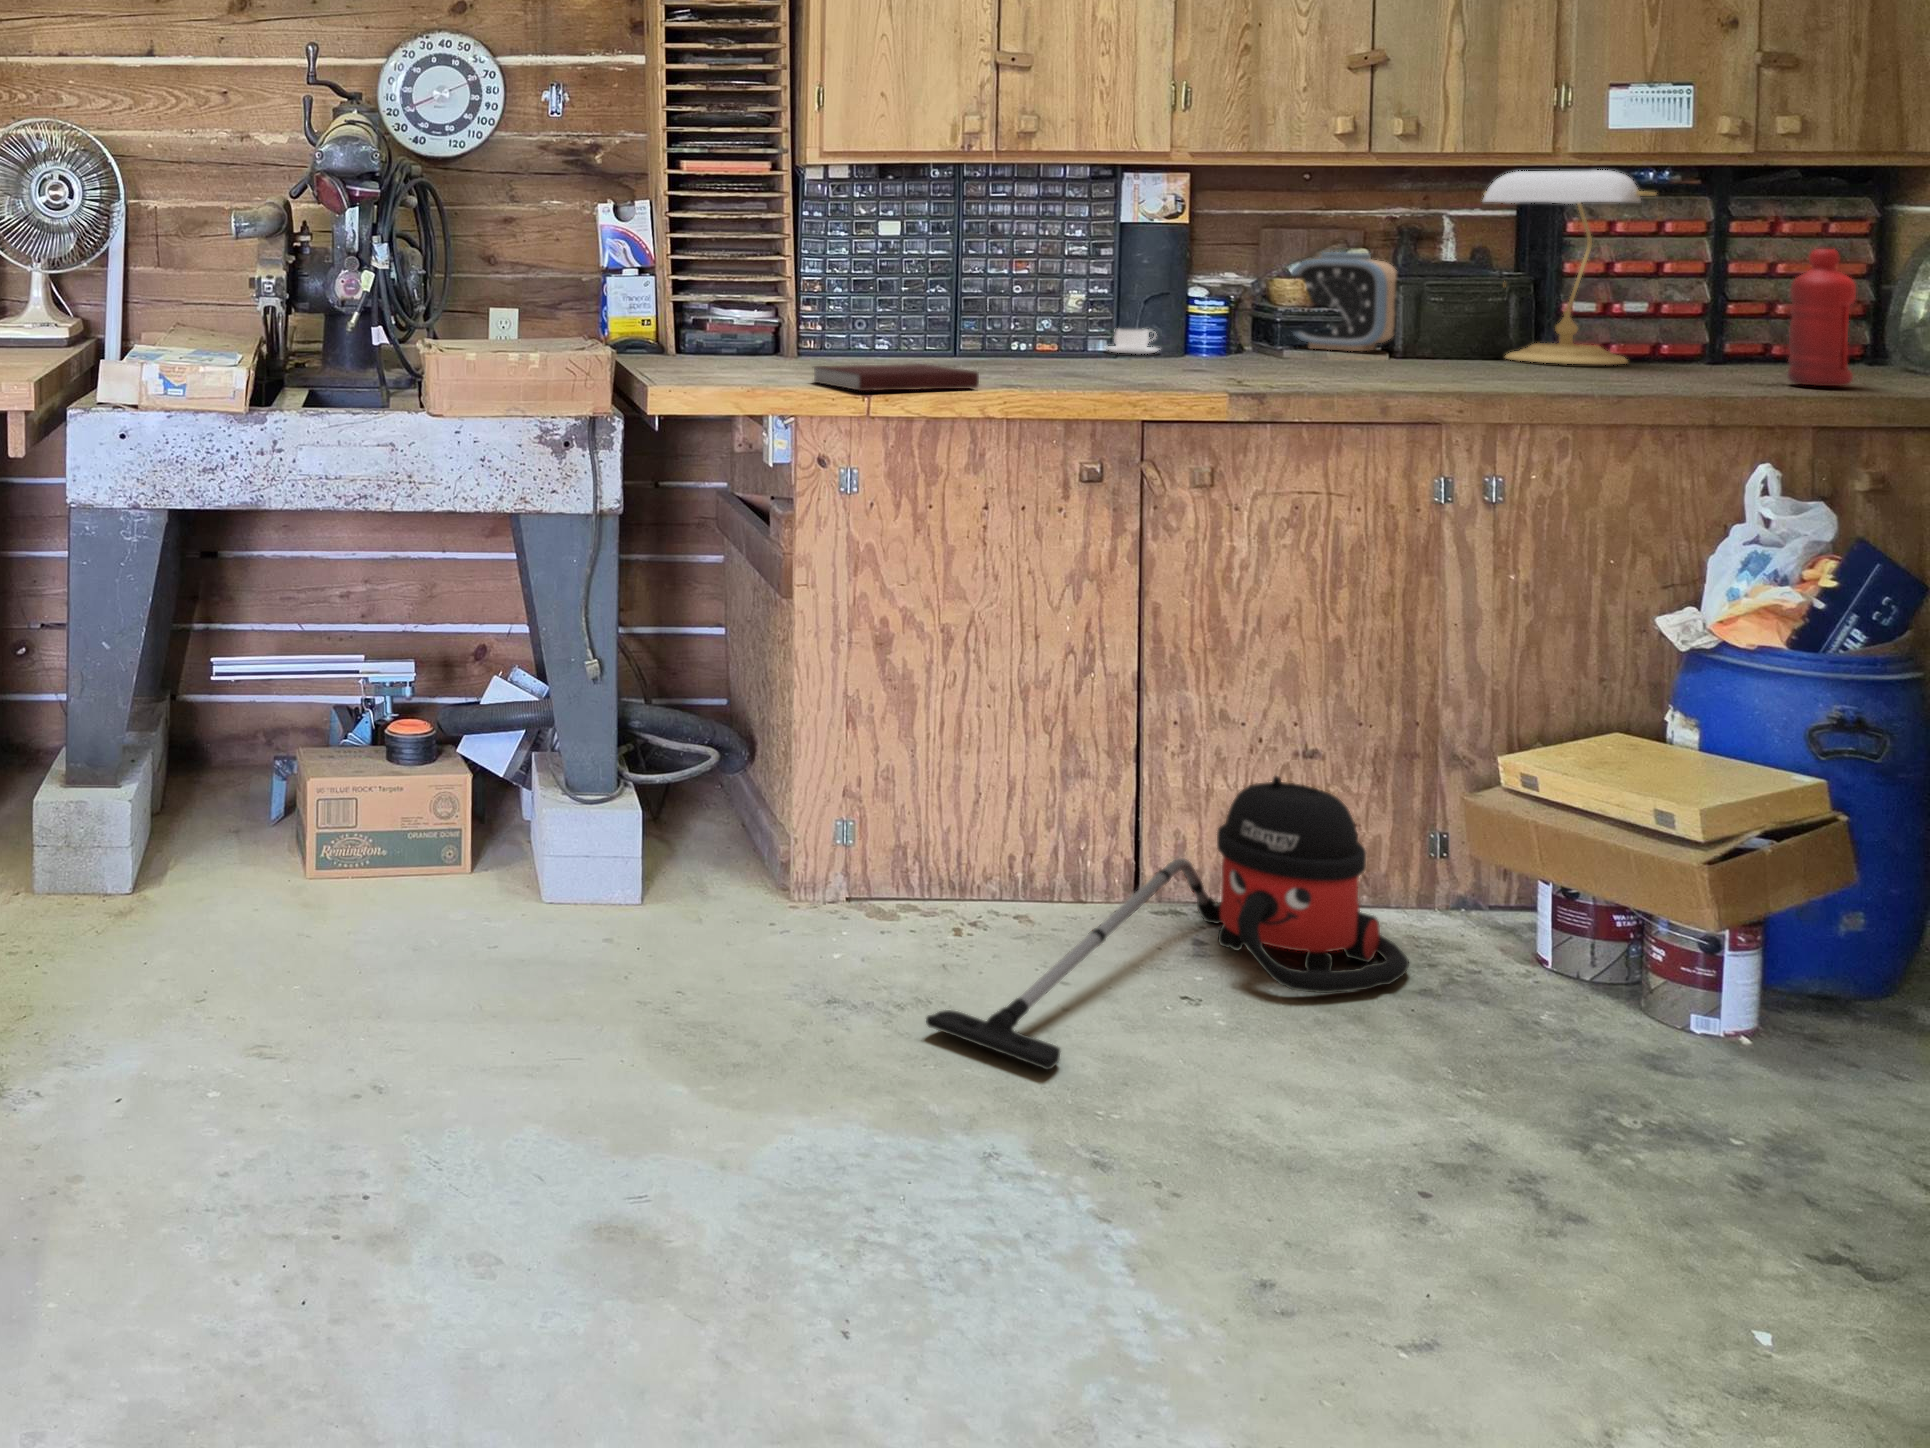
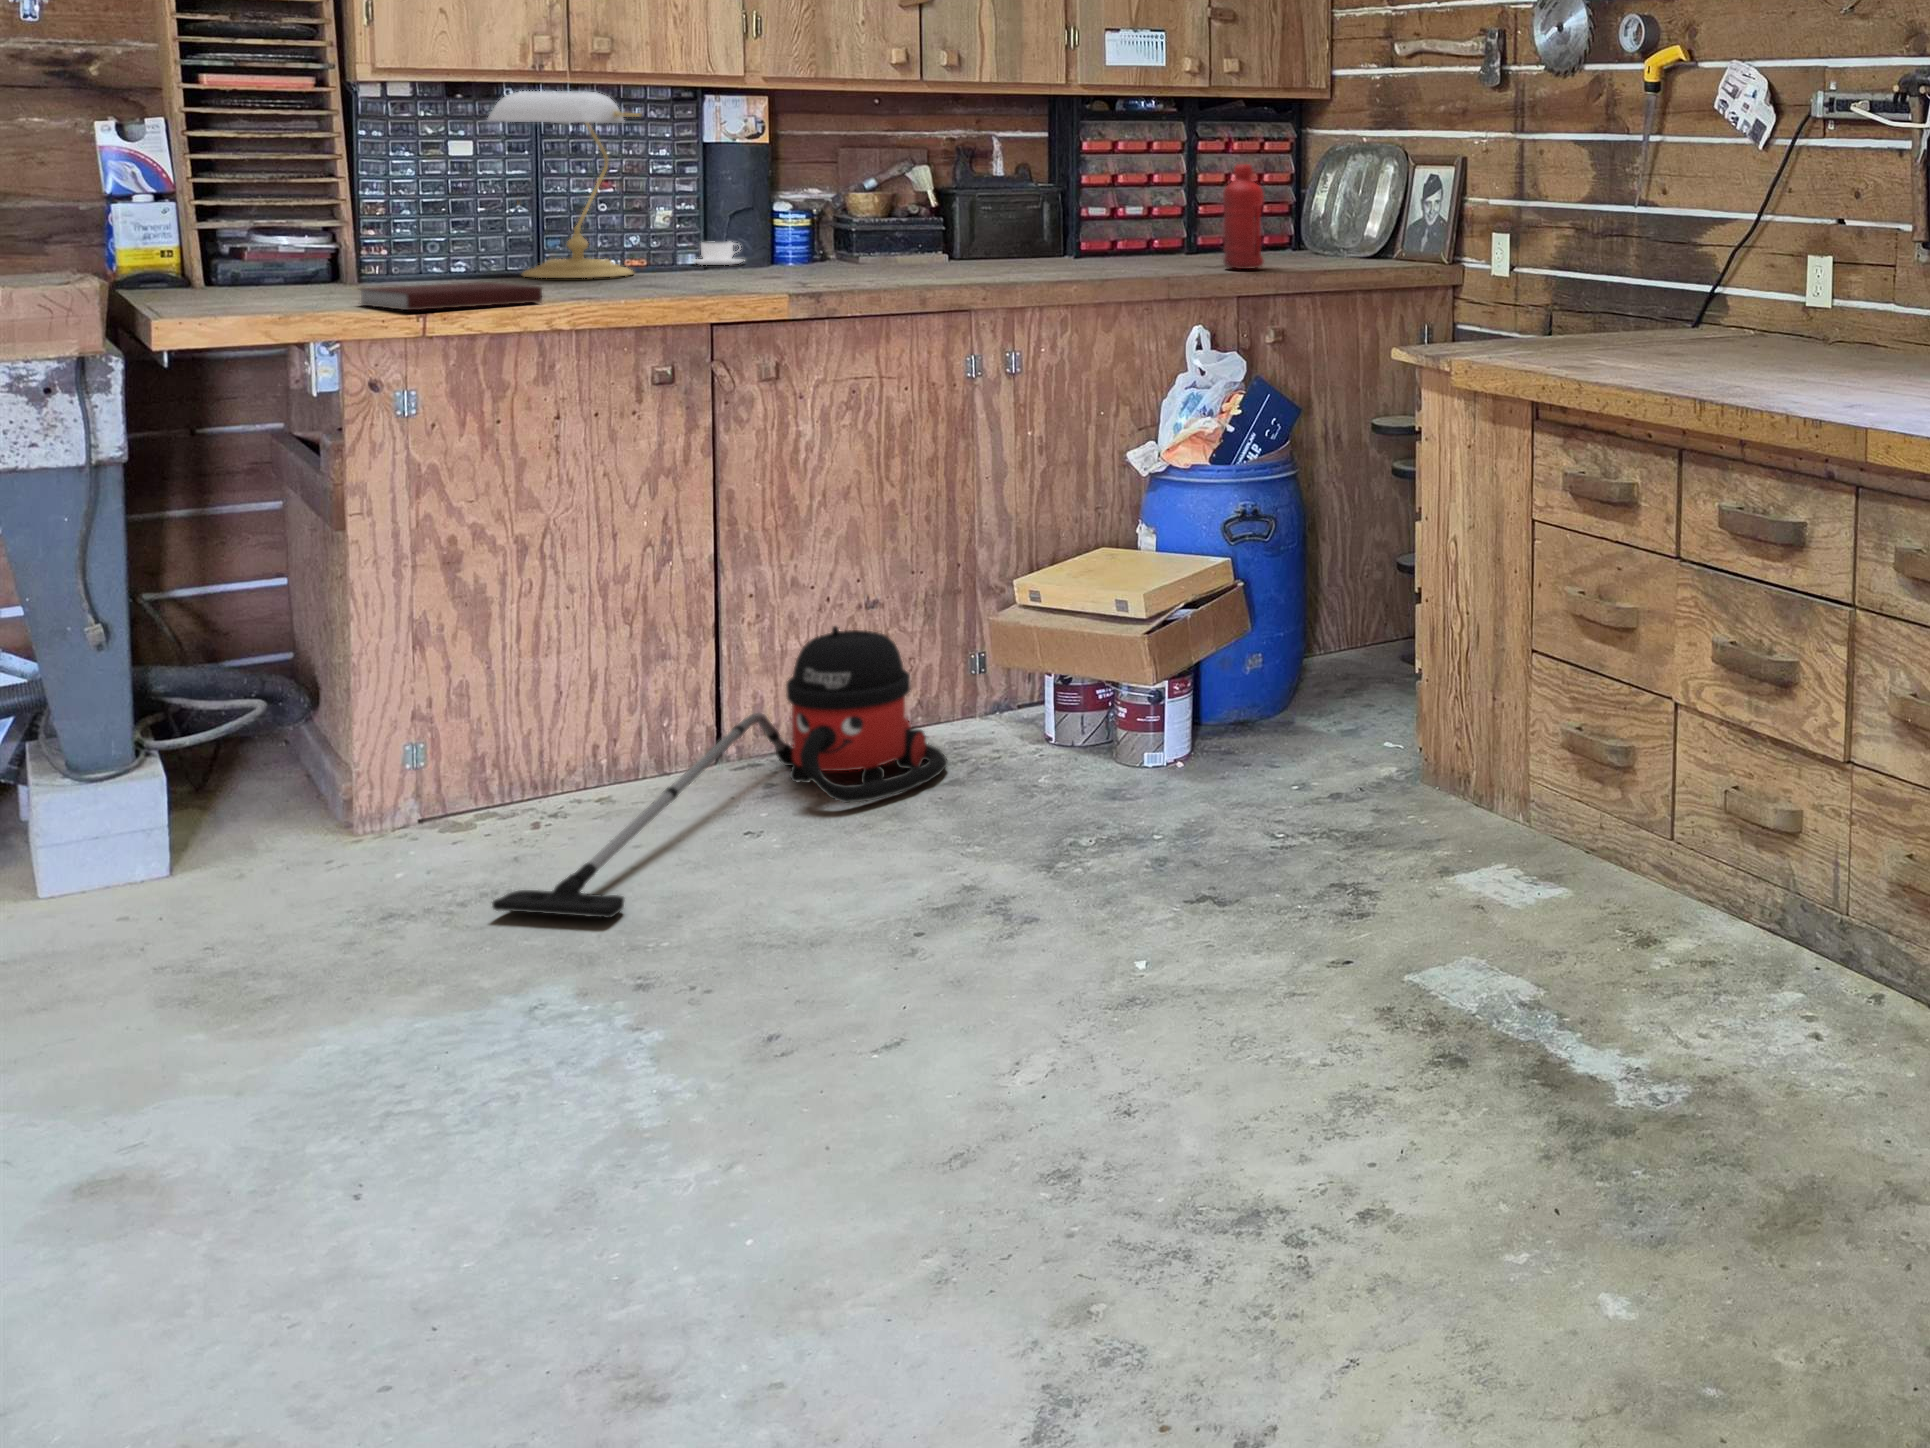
desk lamp: present [1483,170,1656,365] -> present [488,91,640,278]
alarm clock: present [1291,252,1396,351] -> none [863,169,956,256]

